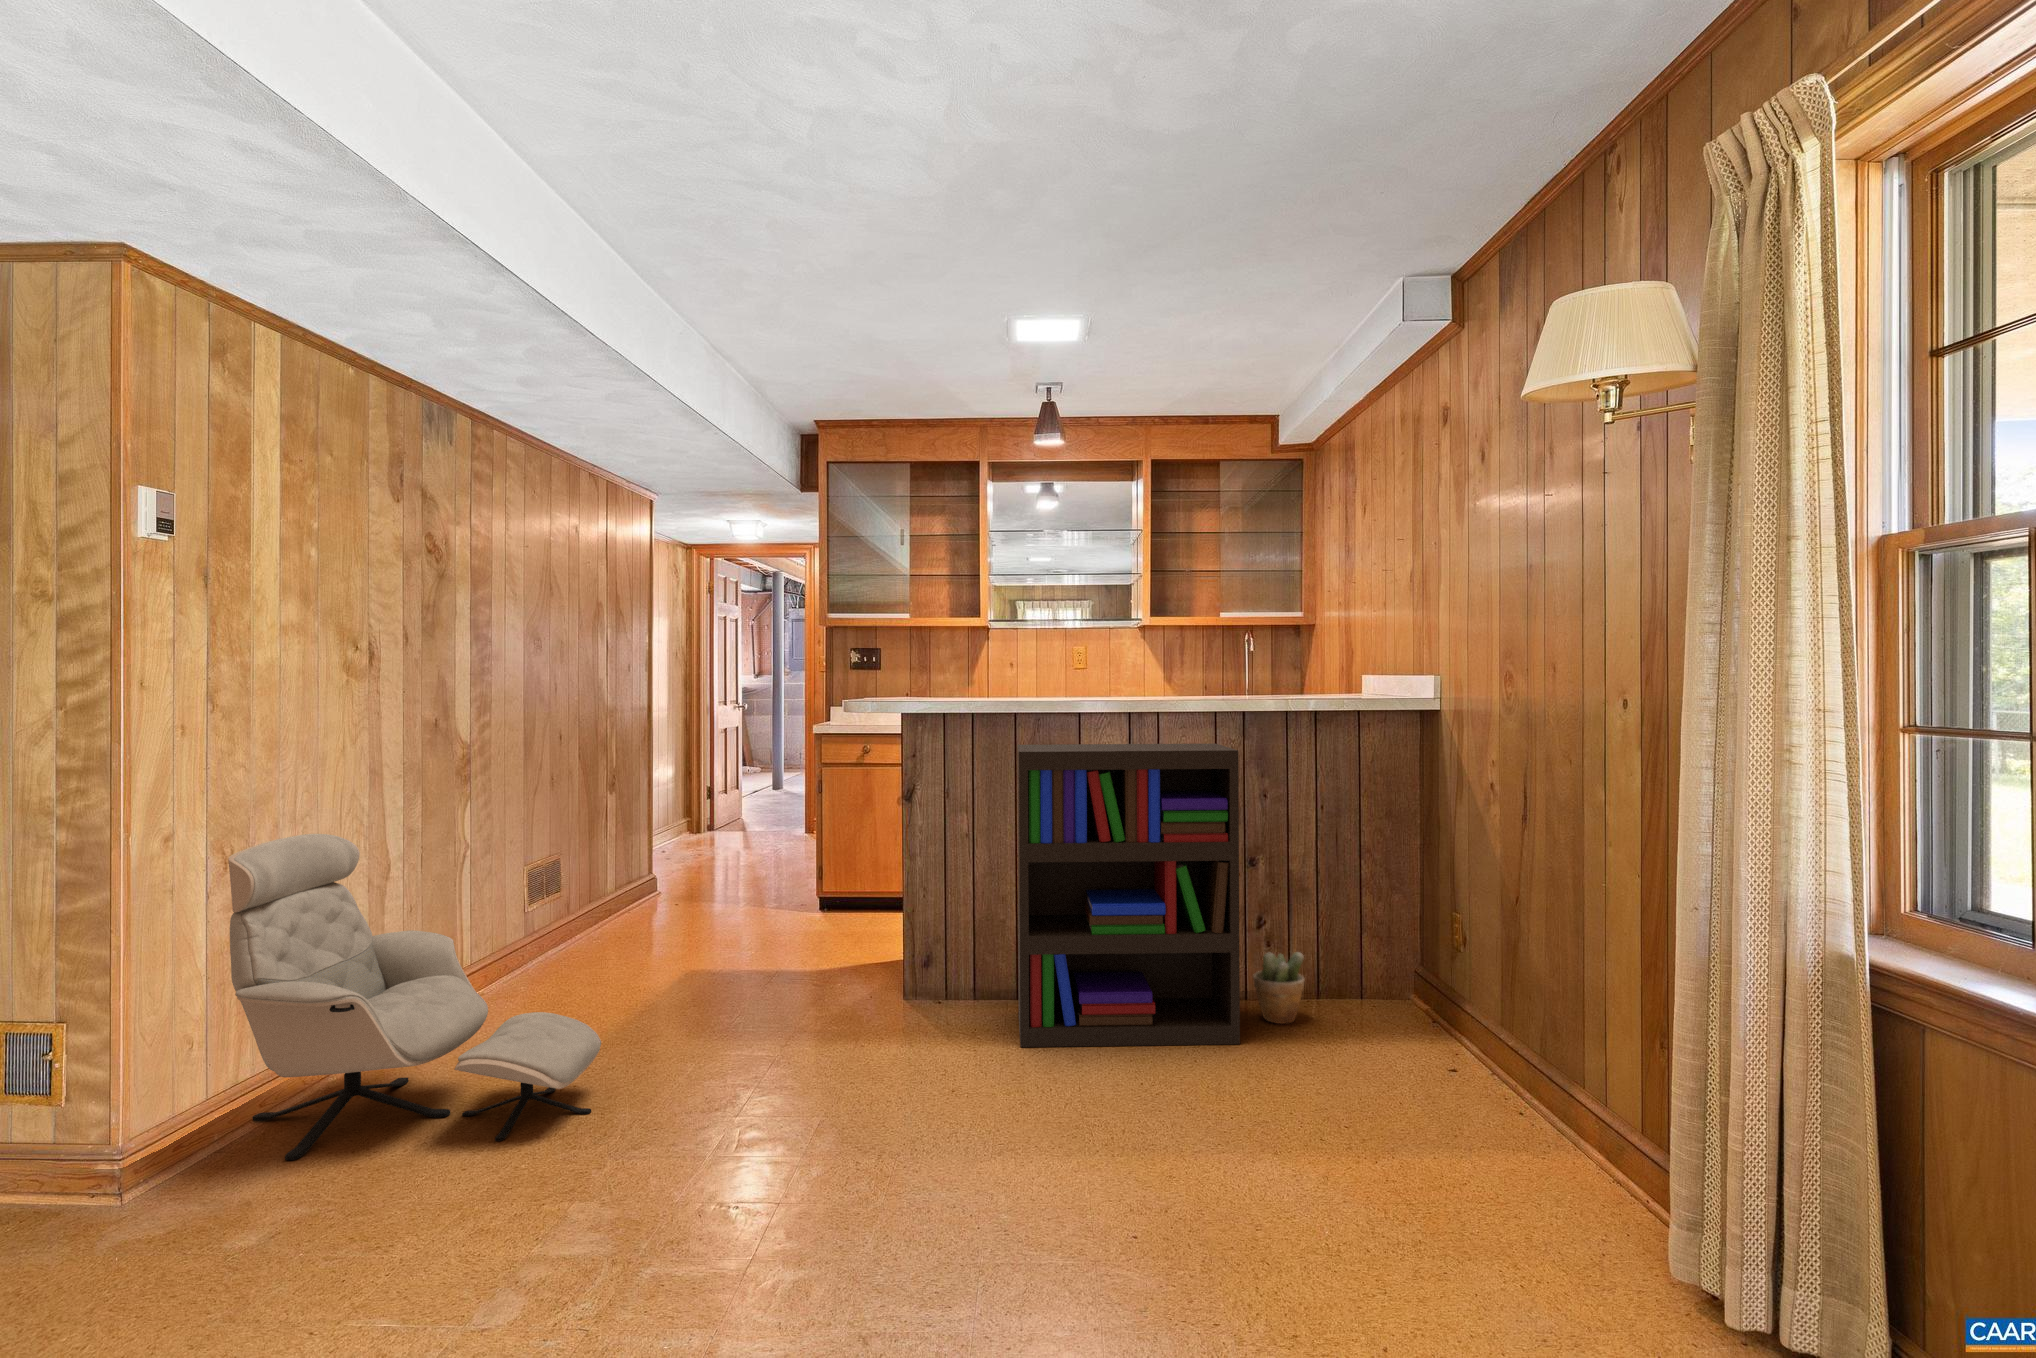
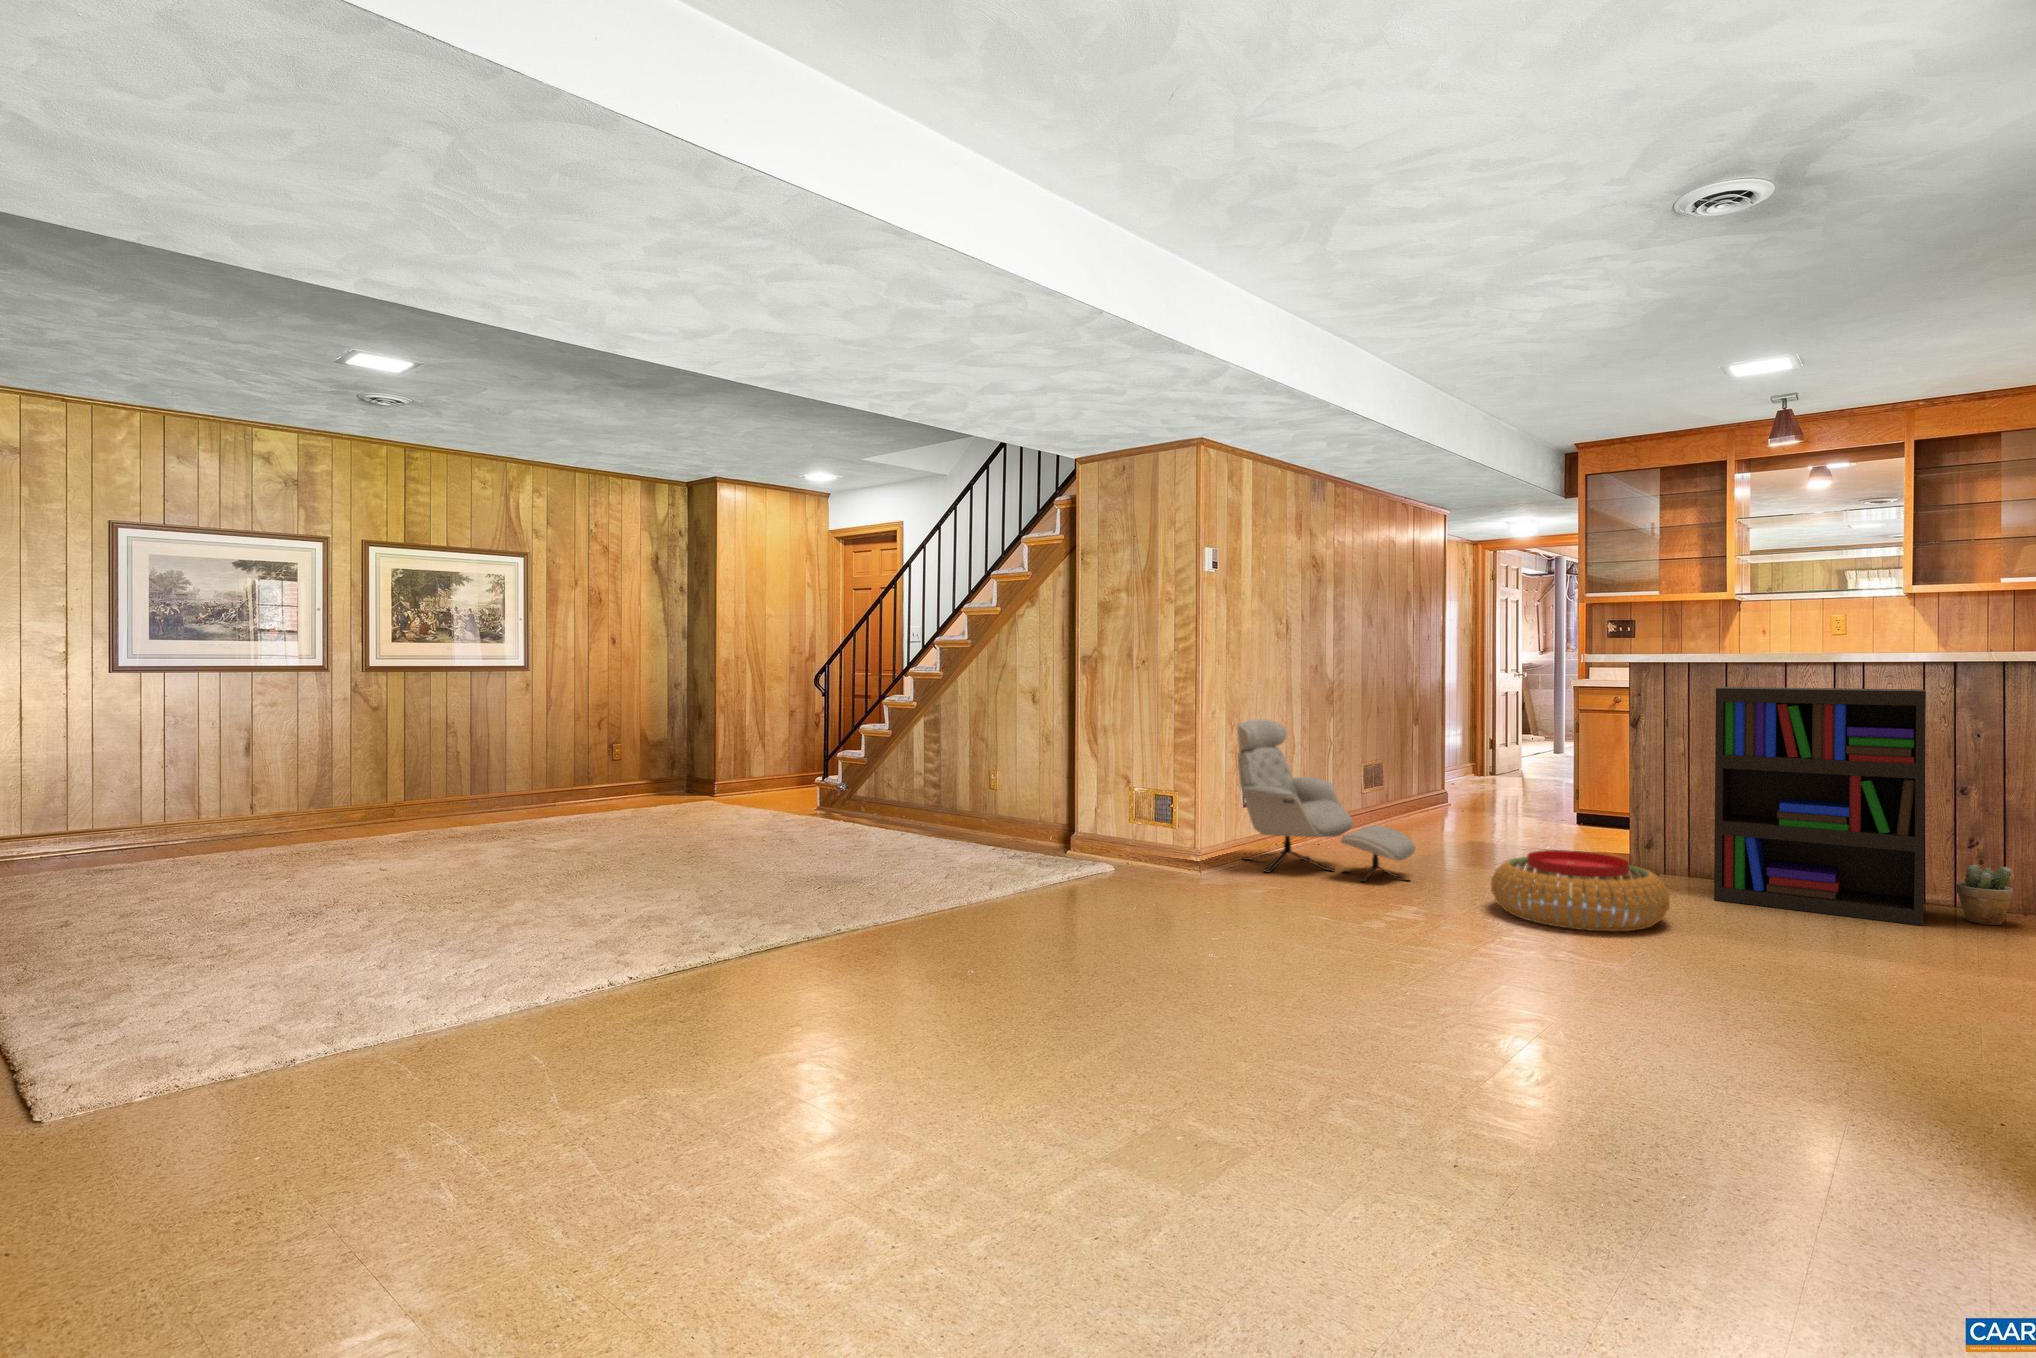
pouf: none [730,1027,997,1200] -> present [1491,850,1670,931]

